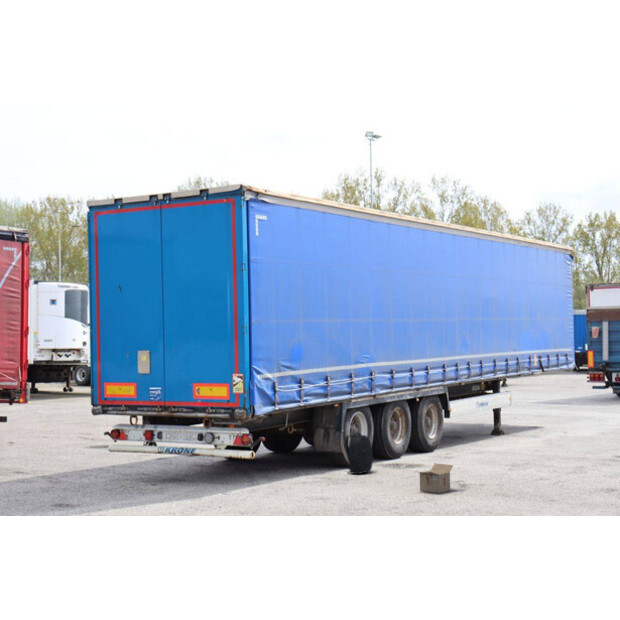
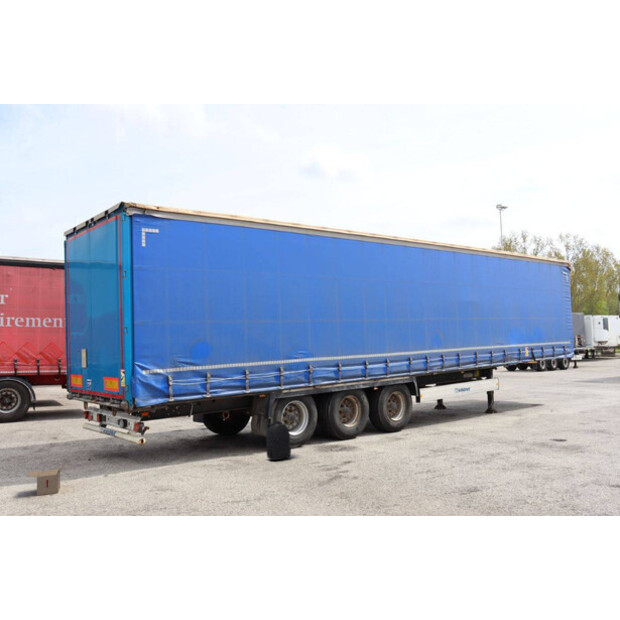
cardboard box: present [419,463,453,493] -> present [27,464,66,496]

